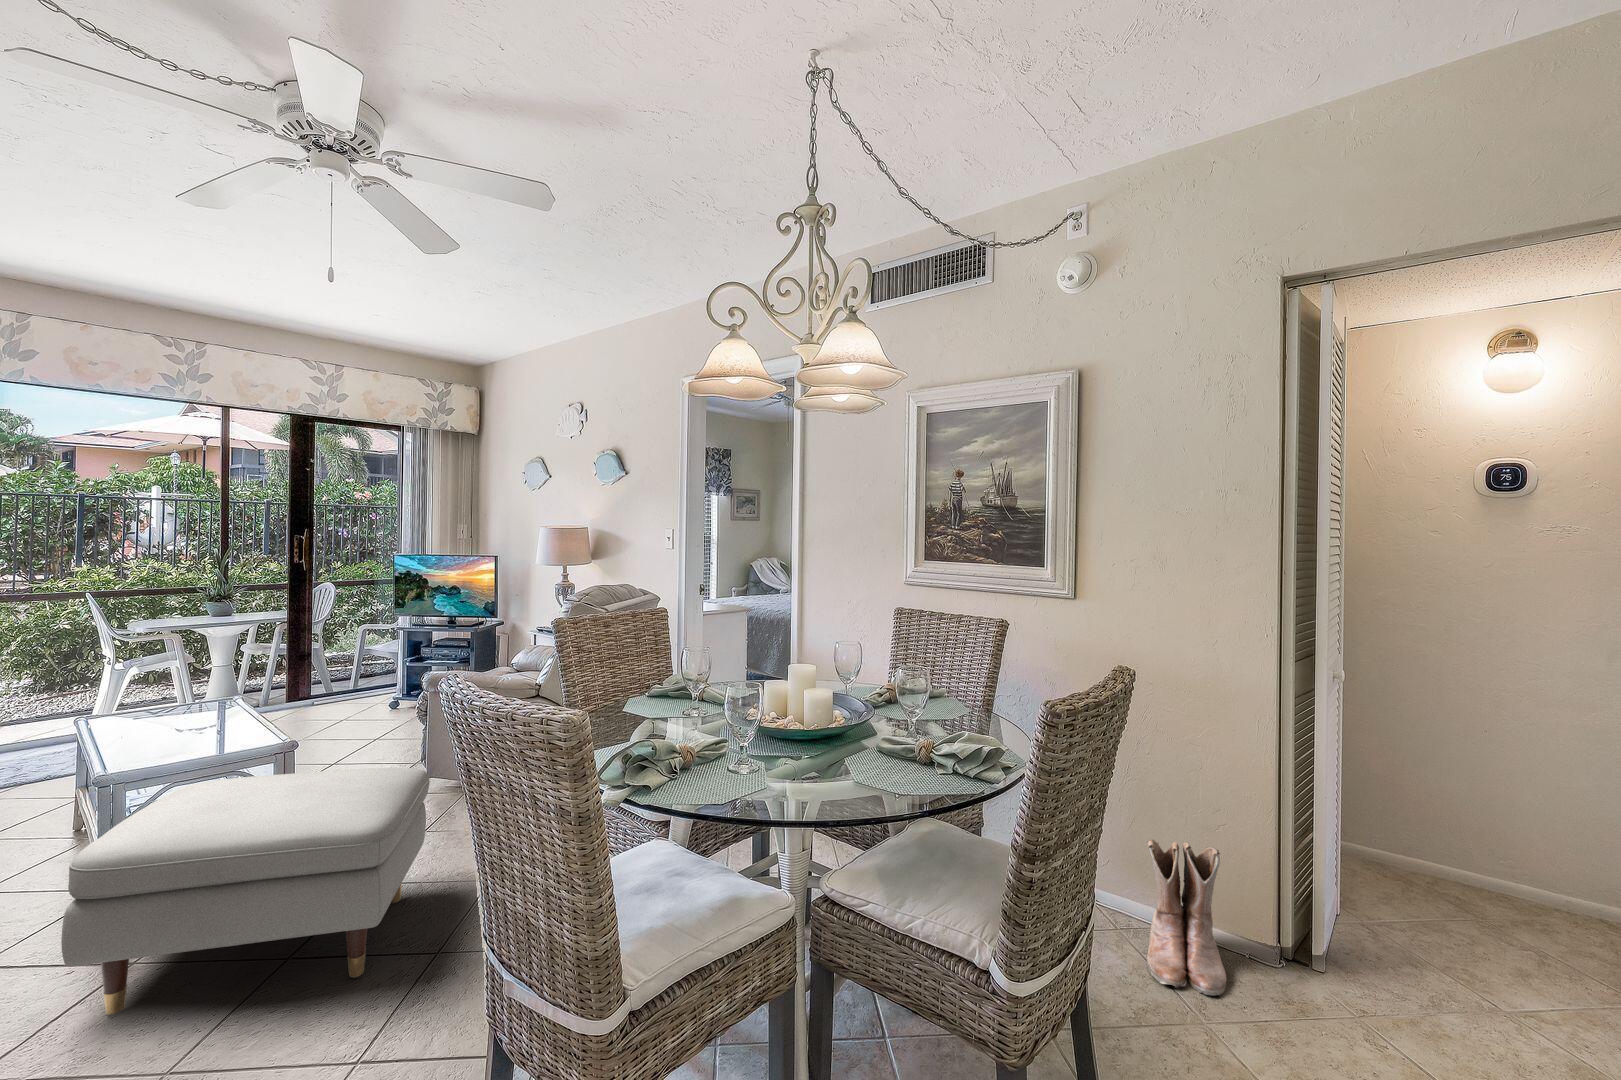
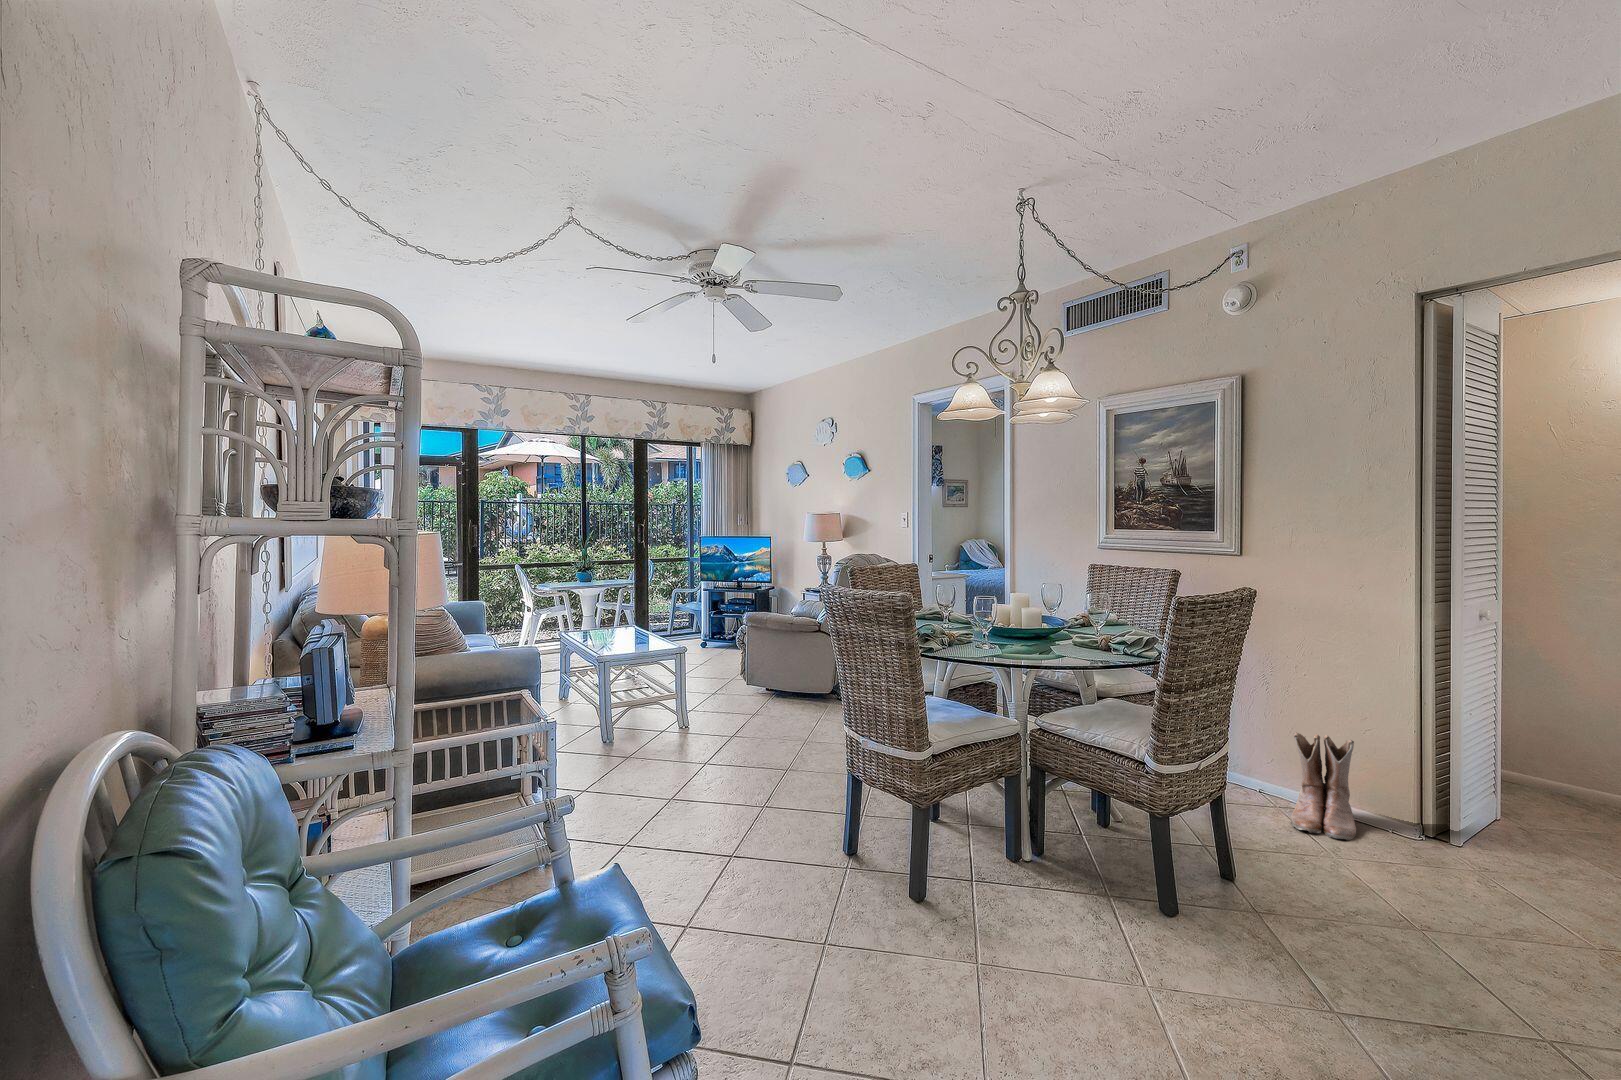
ottoman: present [61,768,430,1015] -> none [615,664,773,778]

